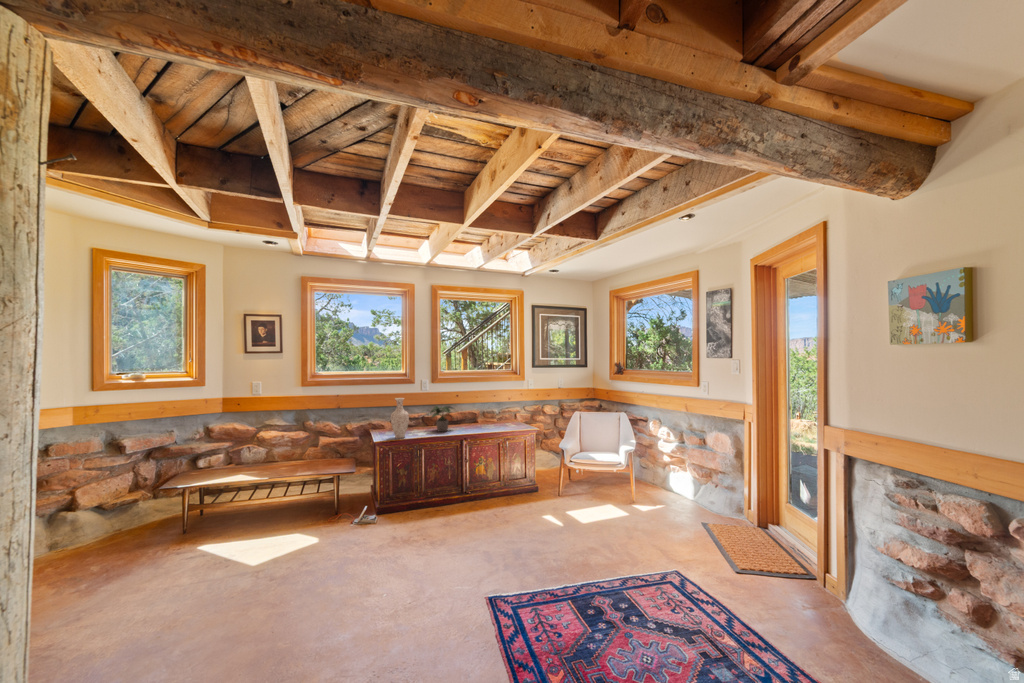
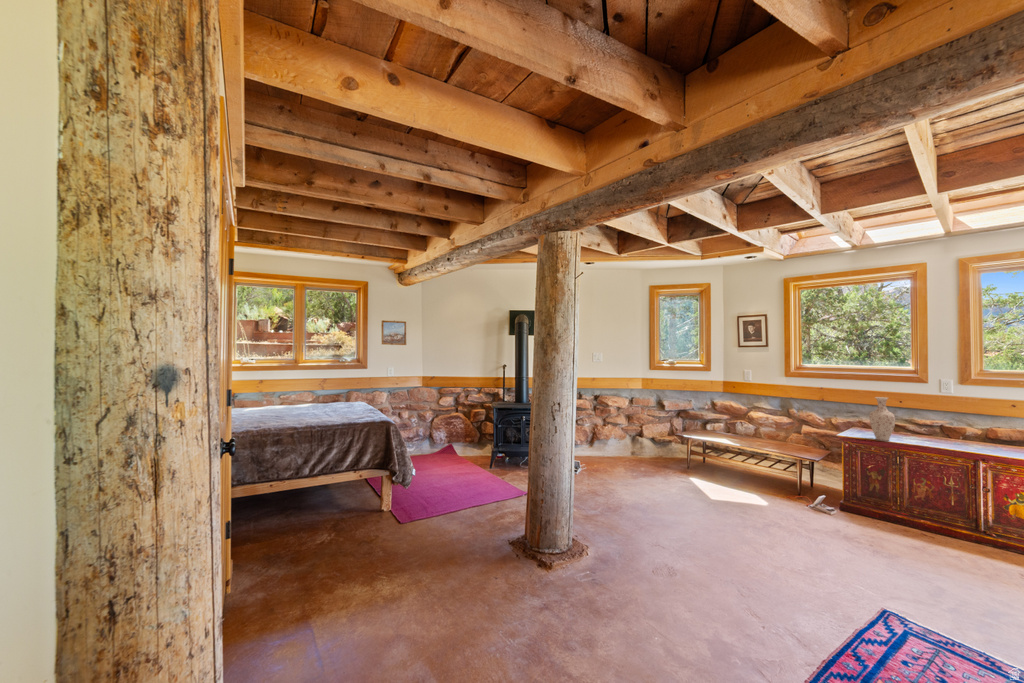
potted plant: present [431,406,454,432] -> none [934,414,984,447]

